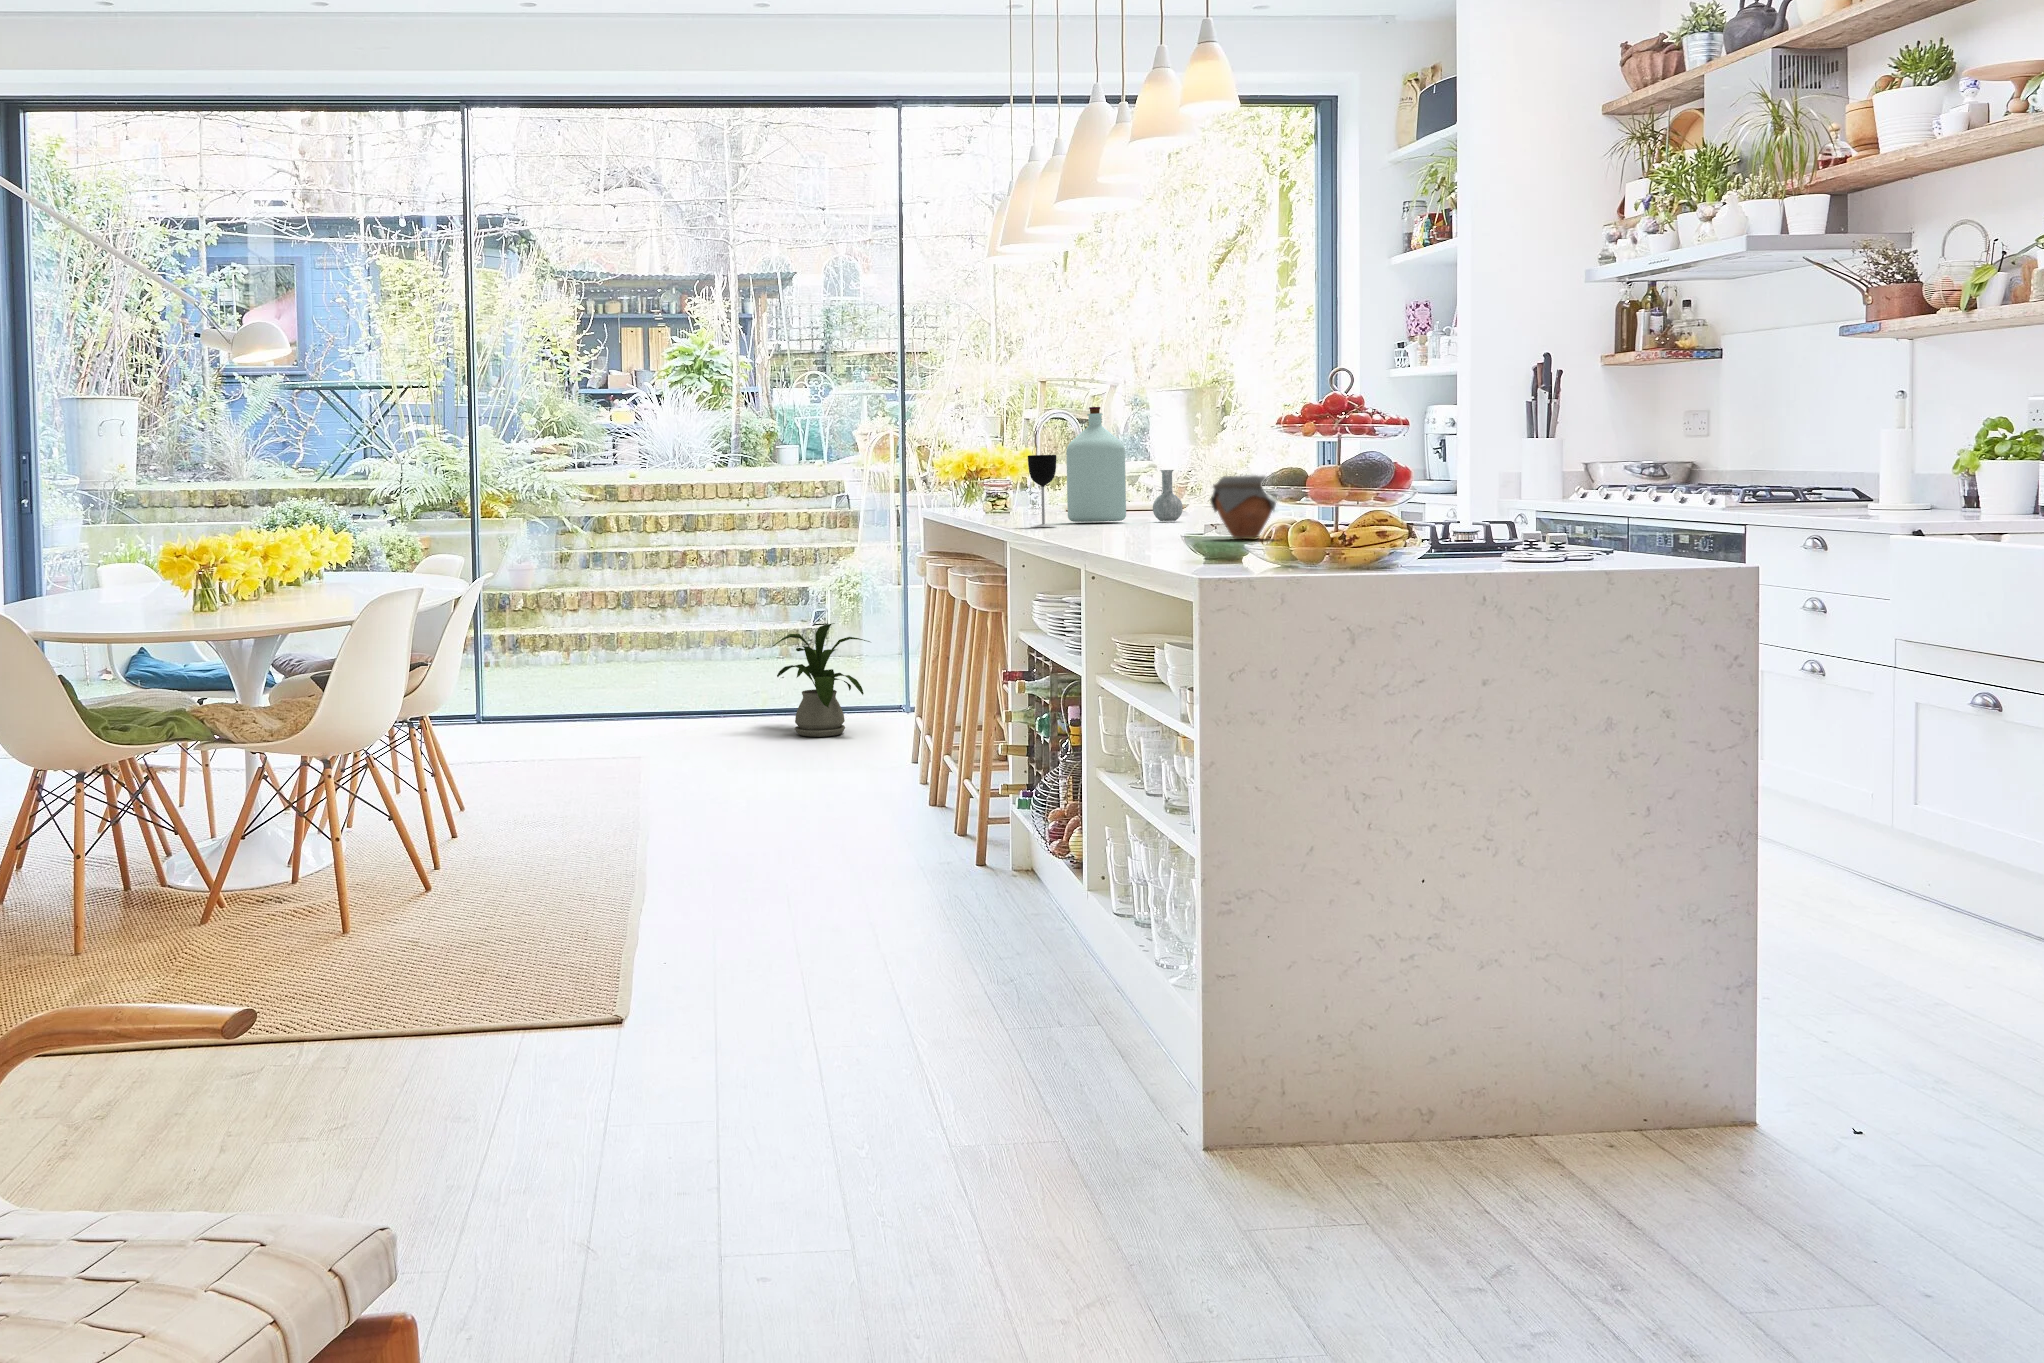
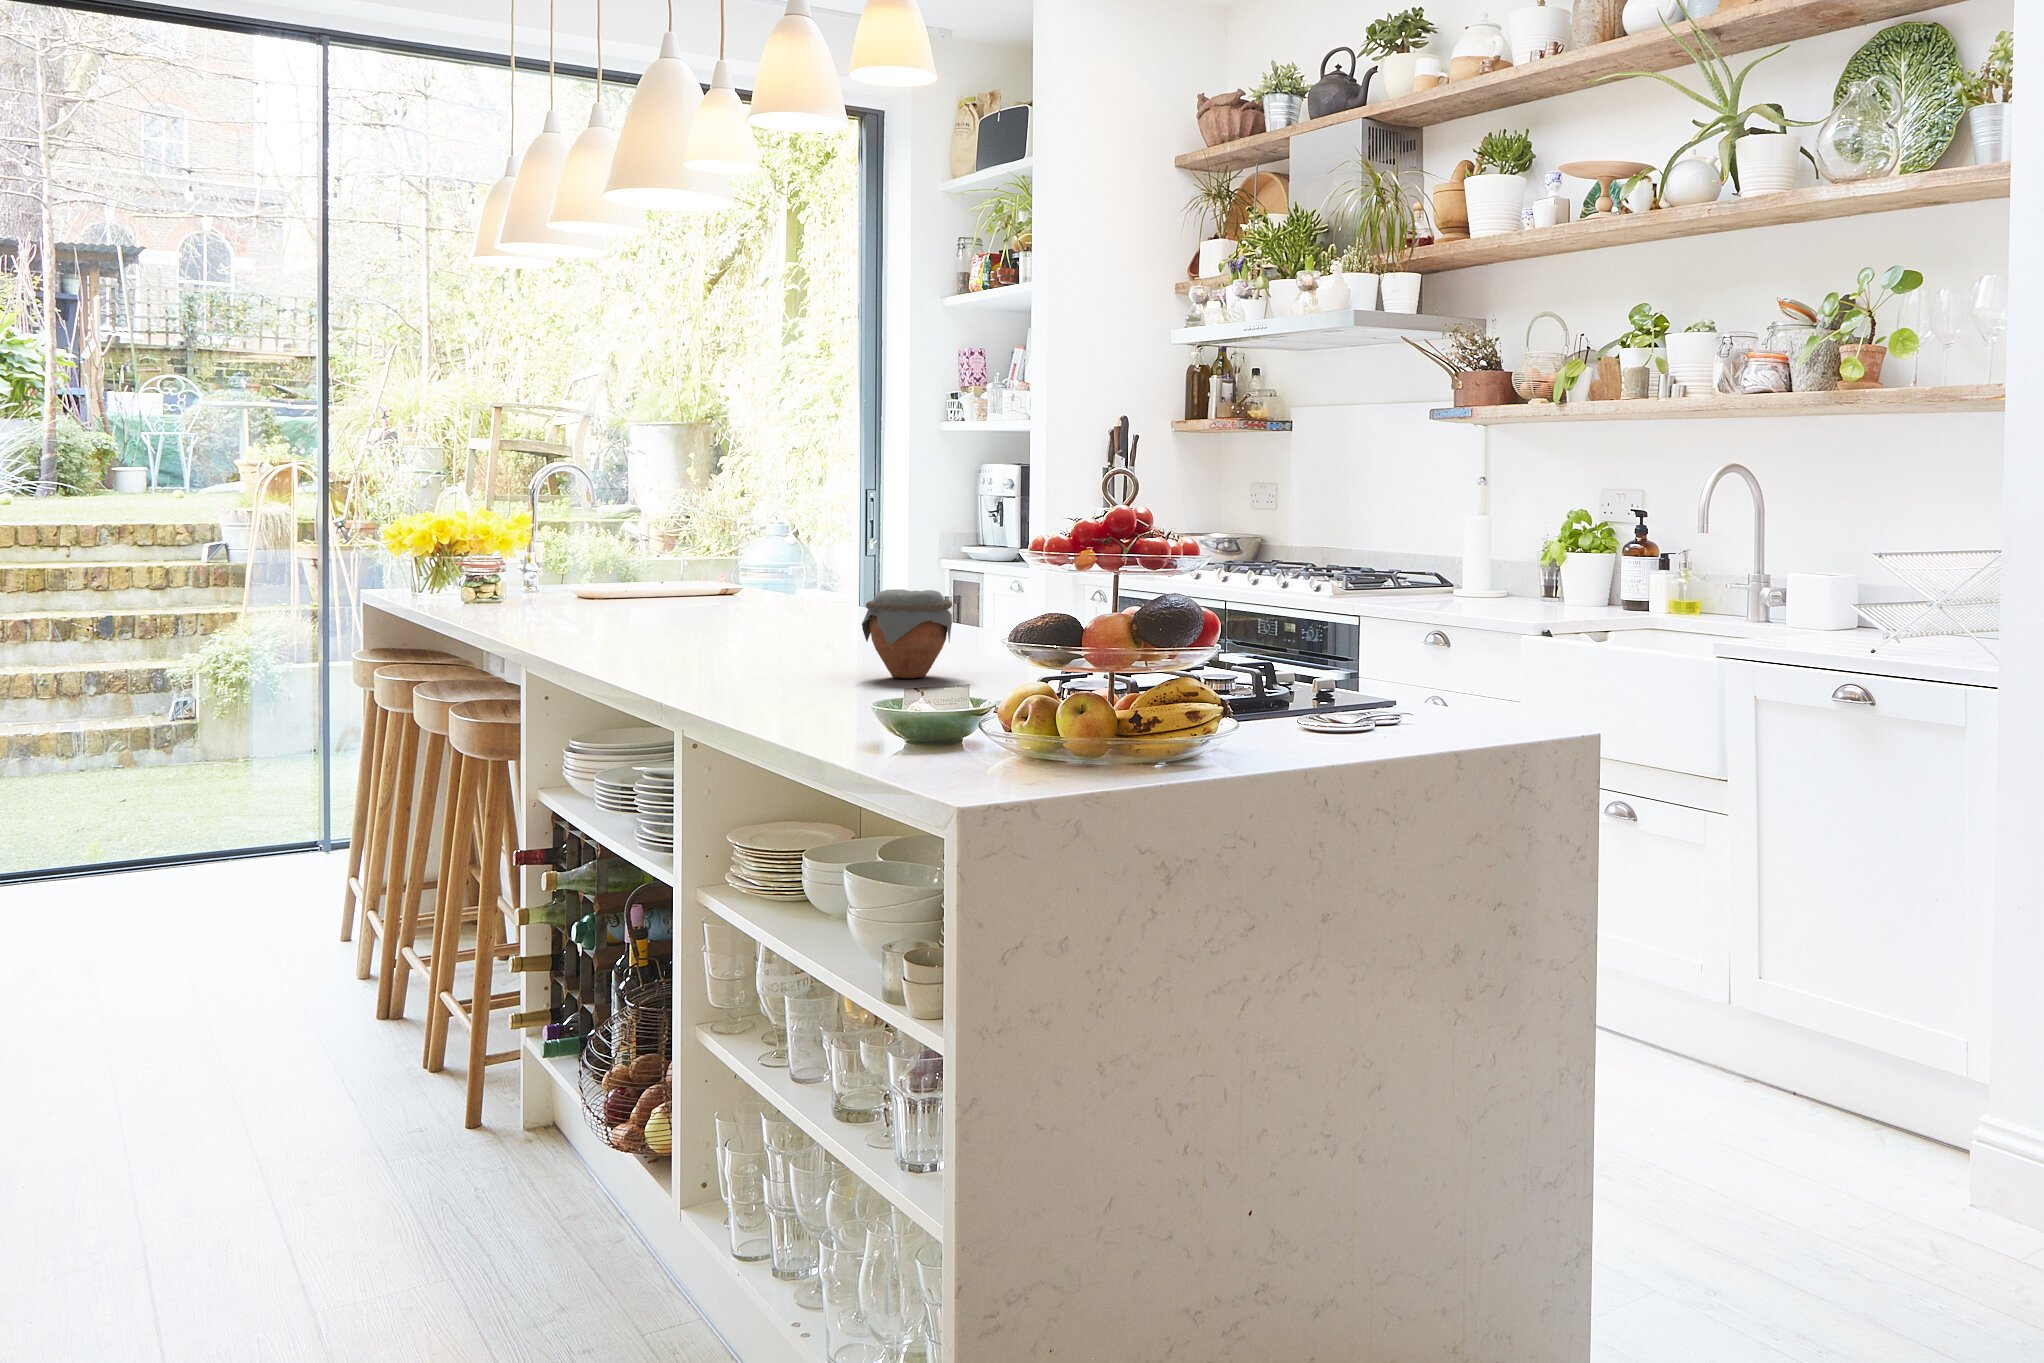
bottle: present [1066,407,1183,522] -> none [591,459,746,612]
wine glass: present [1028,455,1056,527] -> none [546,528,588,629]
house plant: present [772,623,870,737] -> none [100,730,269,891]

